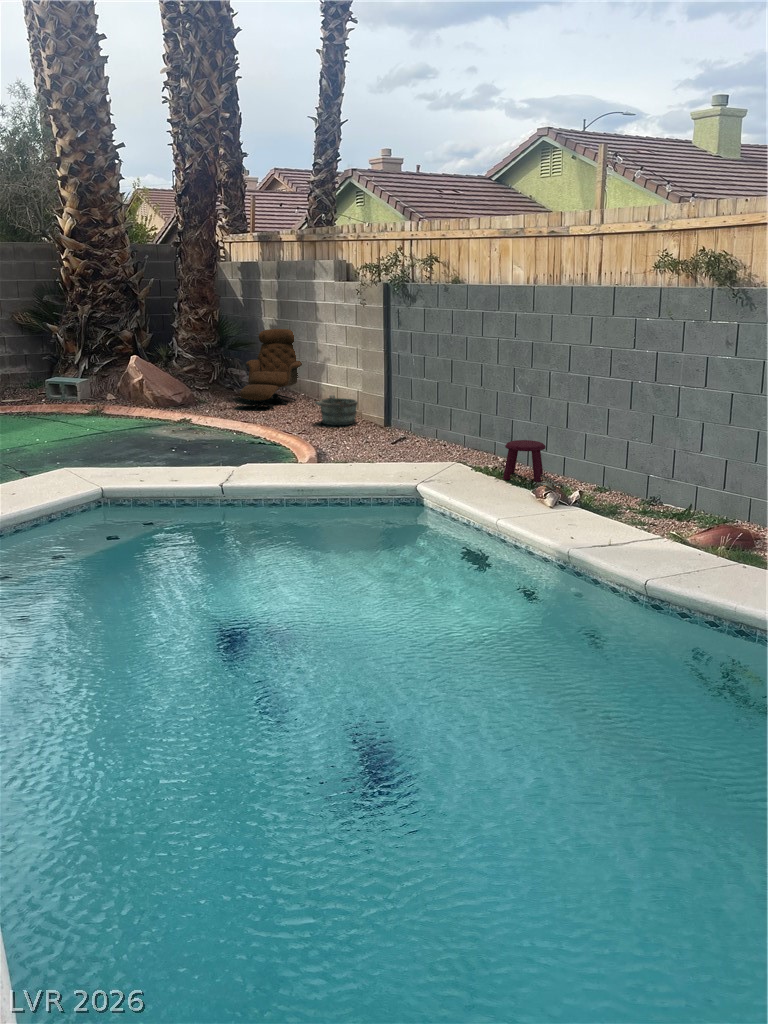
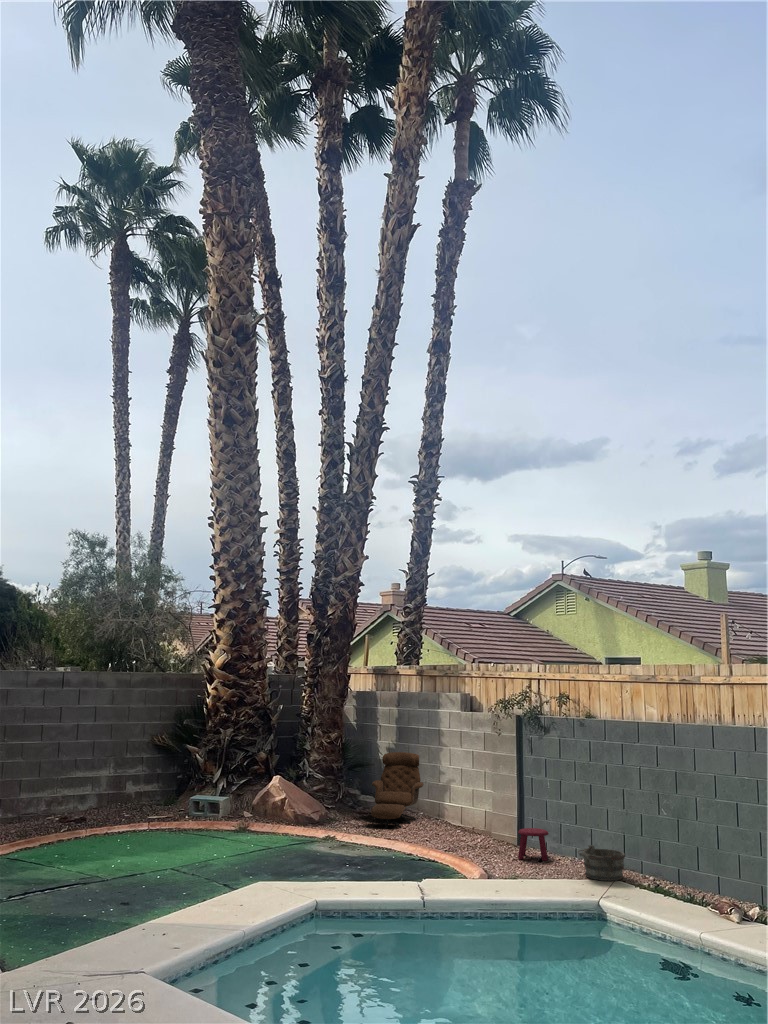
bucket: present [315,395,358,425] -> present [578,845,625,881]
stool: present [503,440,546,482] -> present [518,828,549,861]

